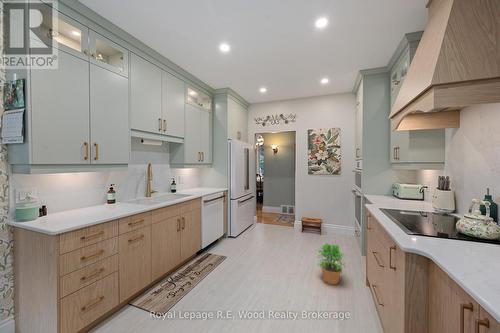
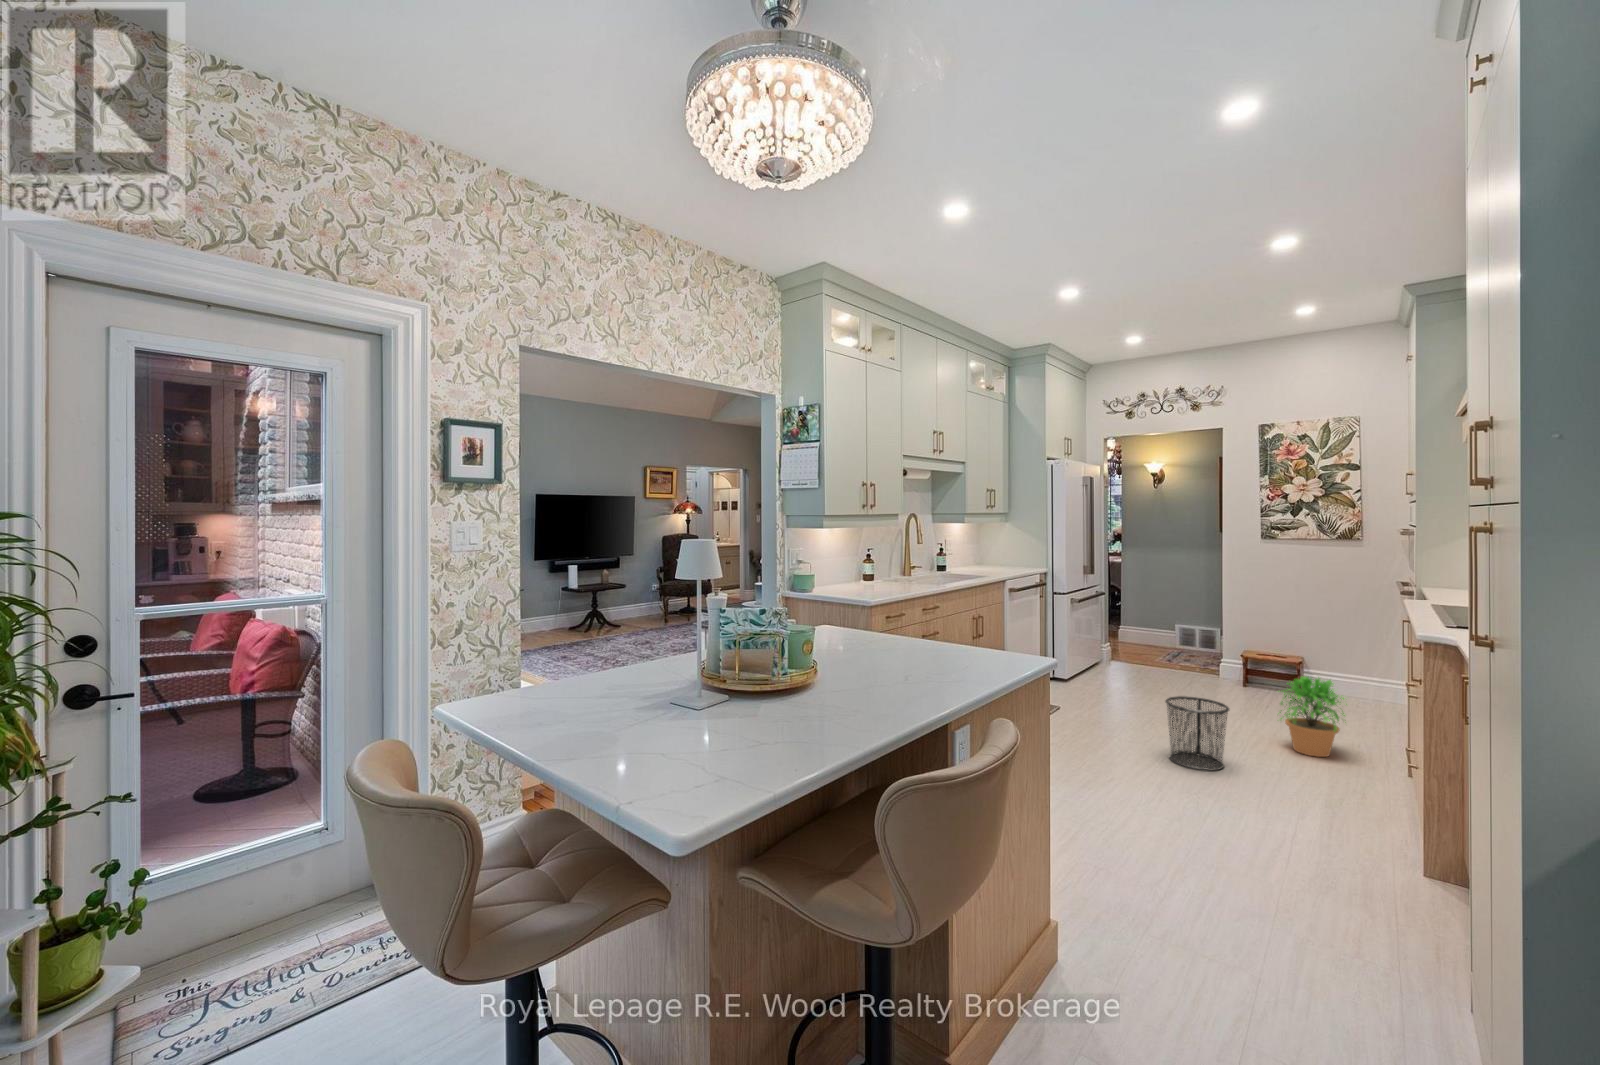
waste bin: none [266,263,297,312] -> present [1166,696,1229,770]

